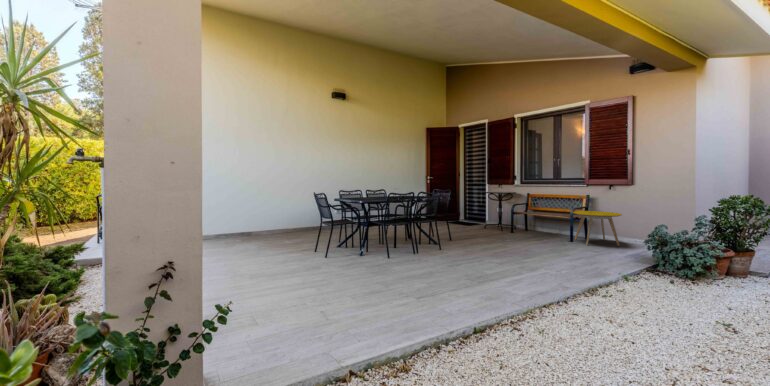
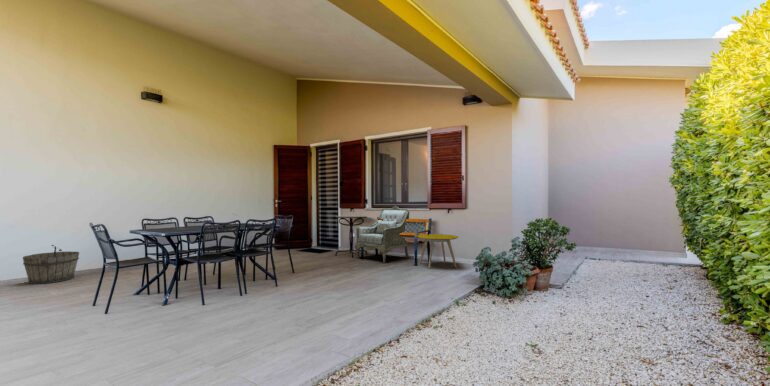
armchair: none [505,182,563,237] -> present [355,206,409,263]
wooden bucket: none [264,209,295,236] -> present [23,245,79,284]

